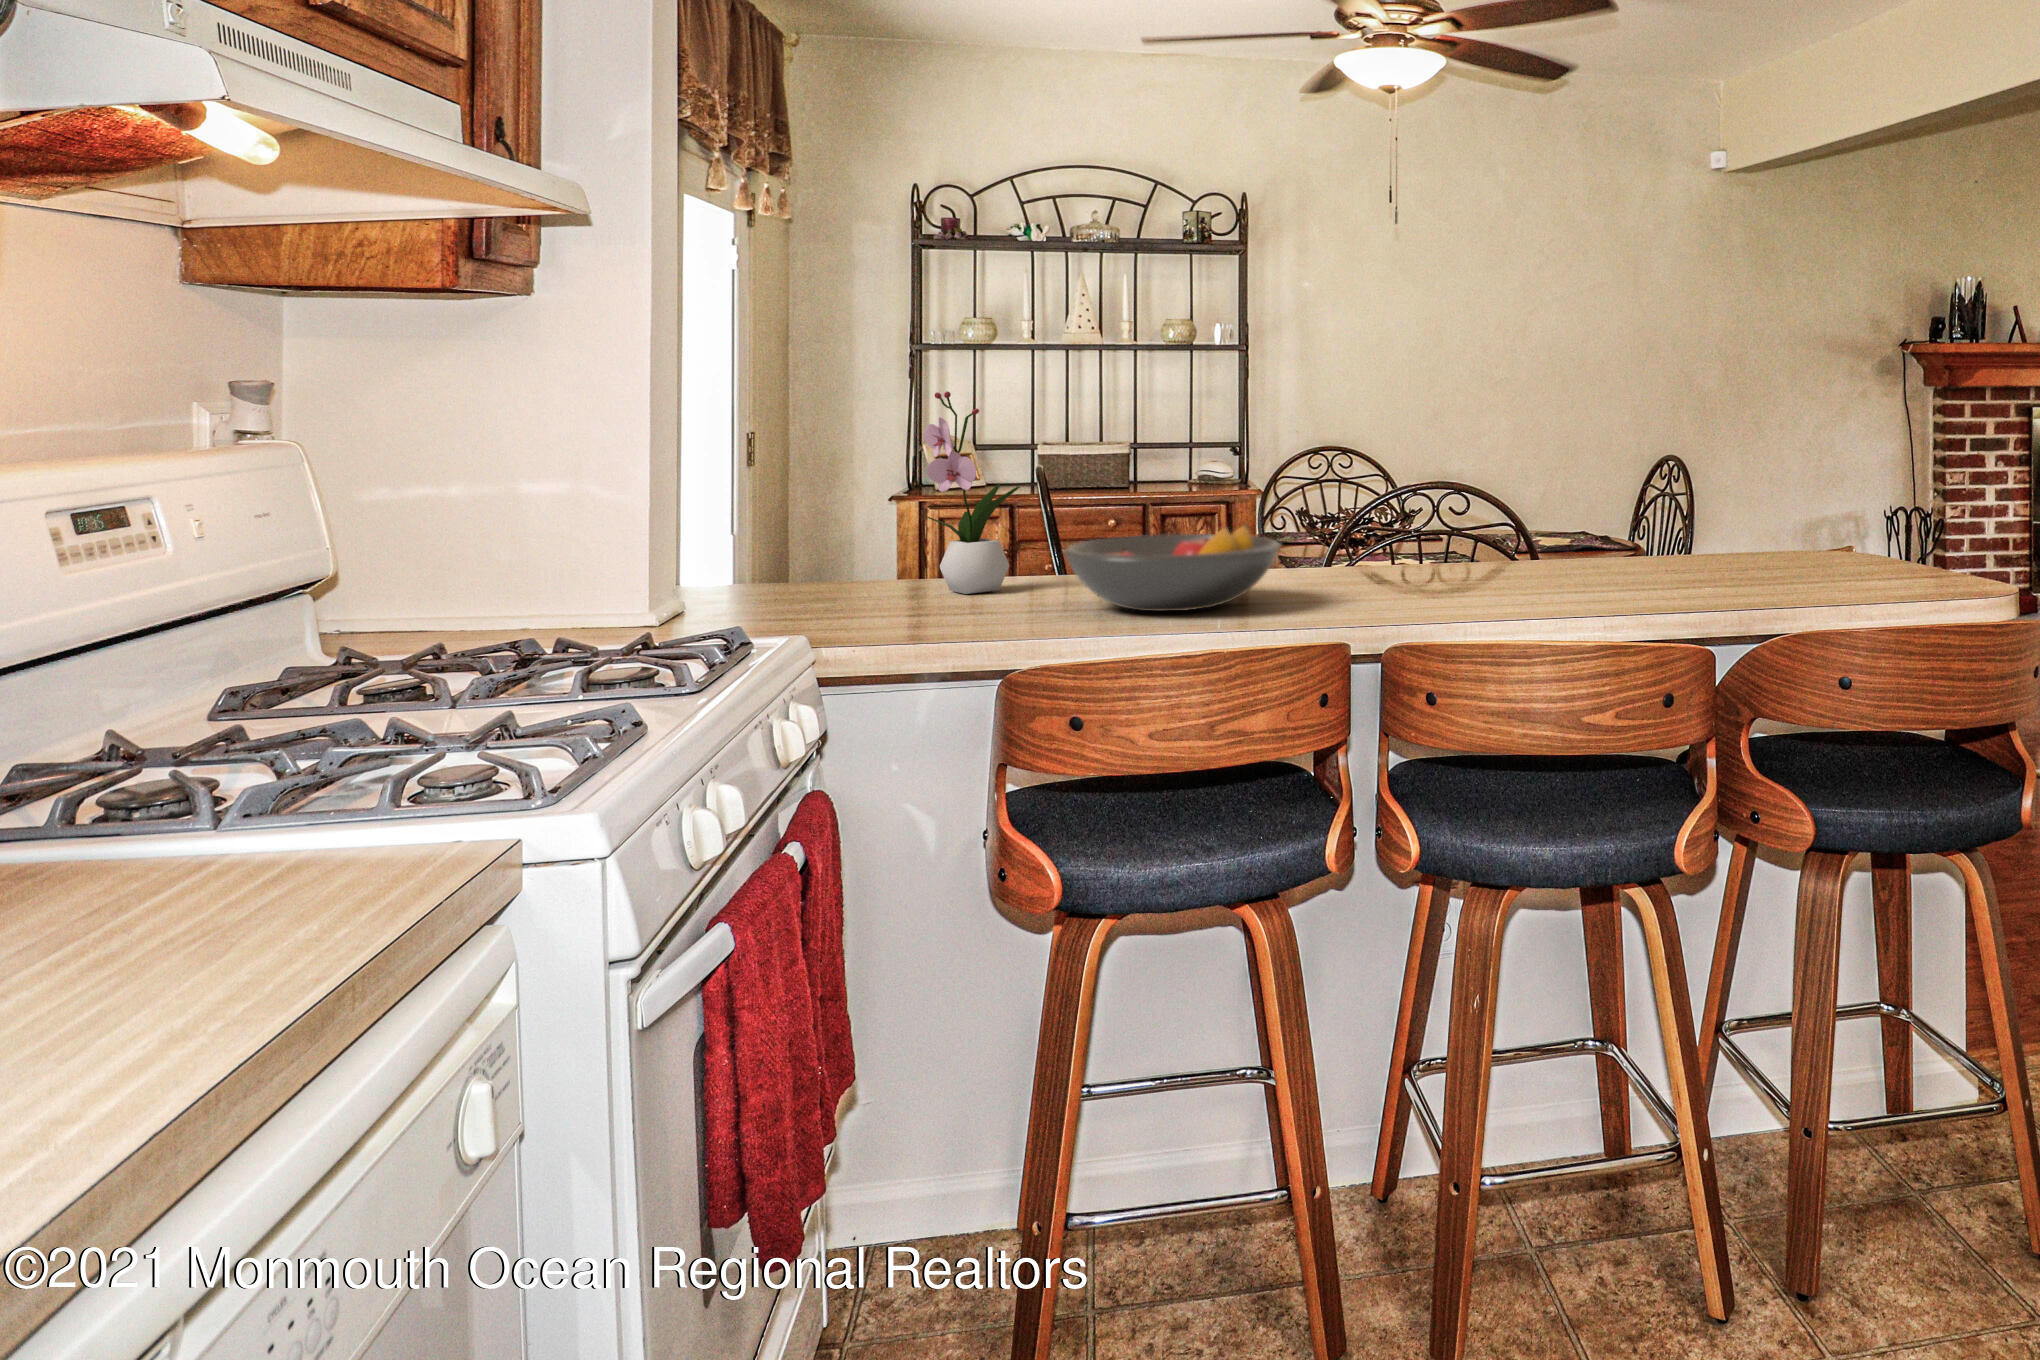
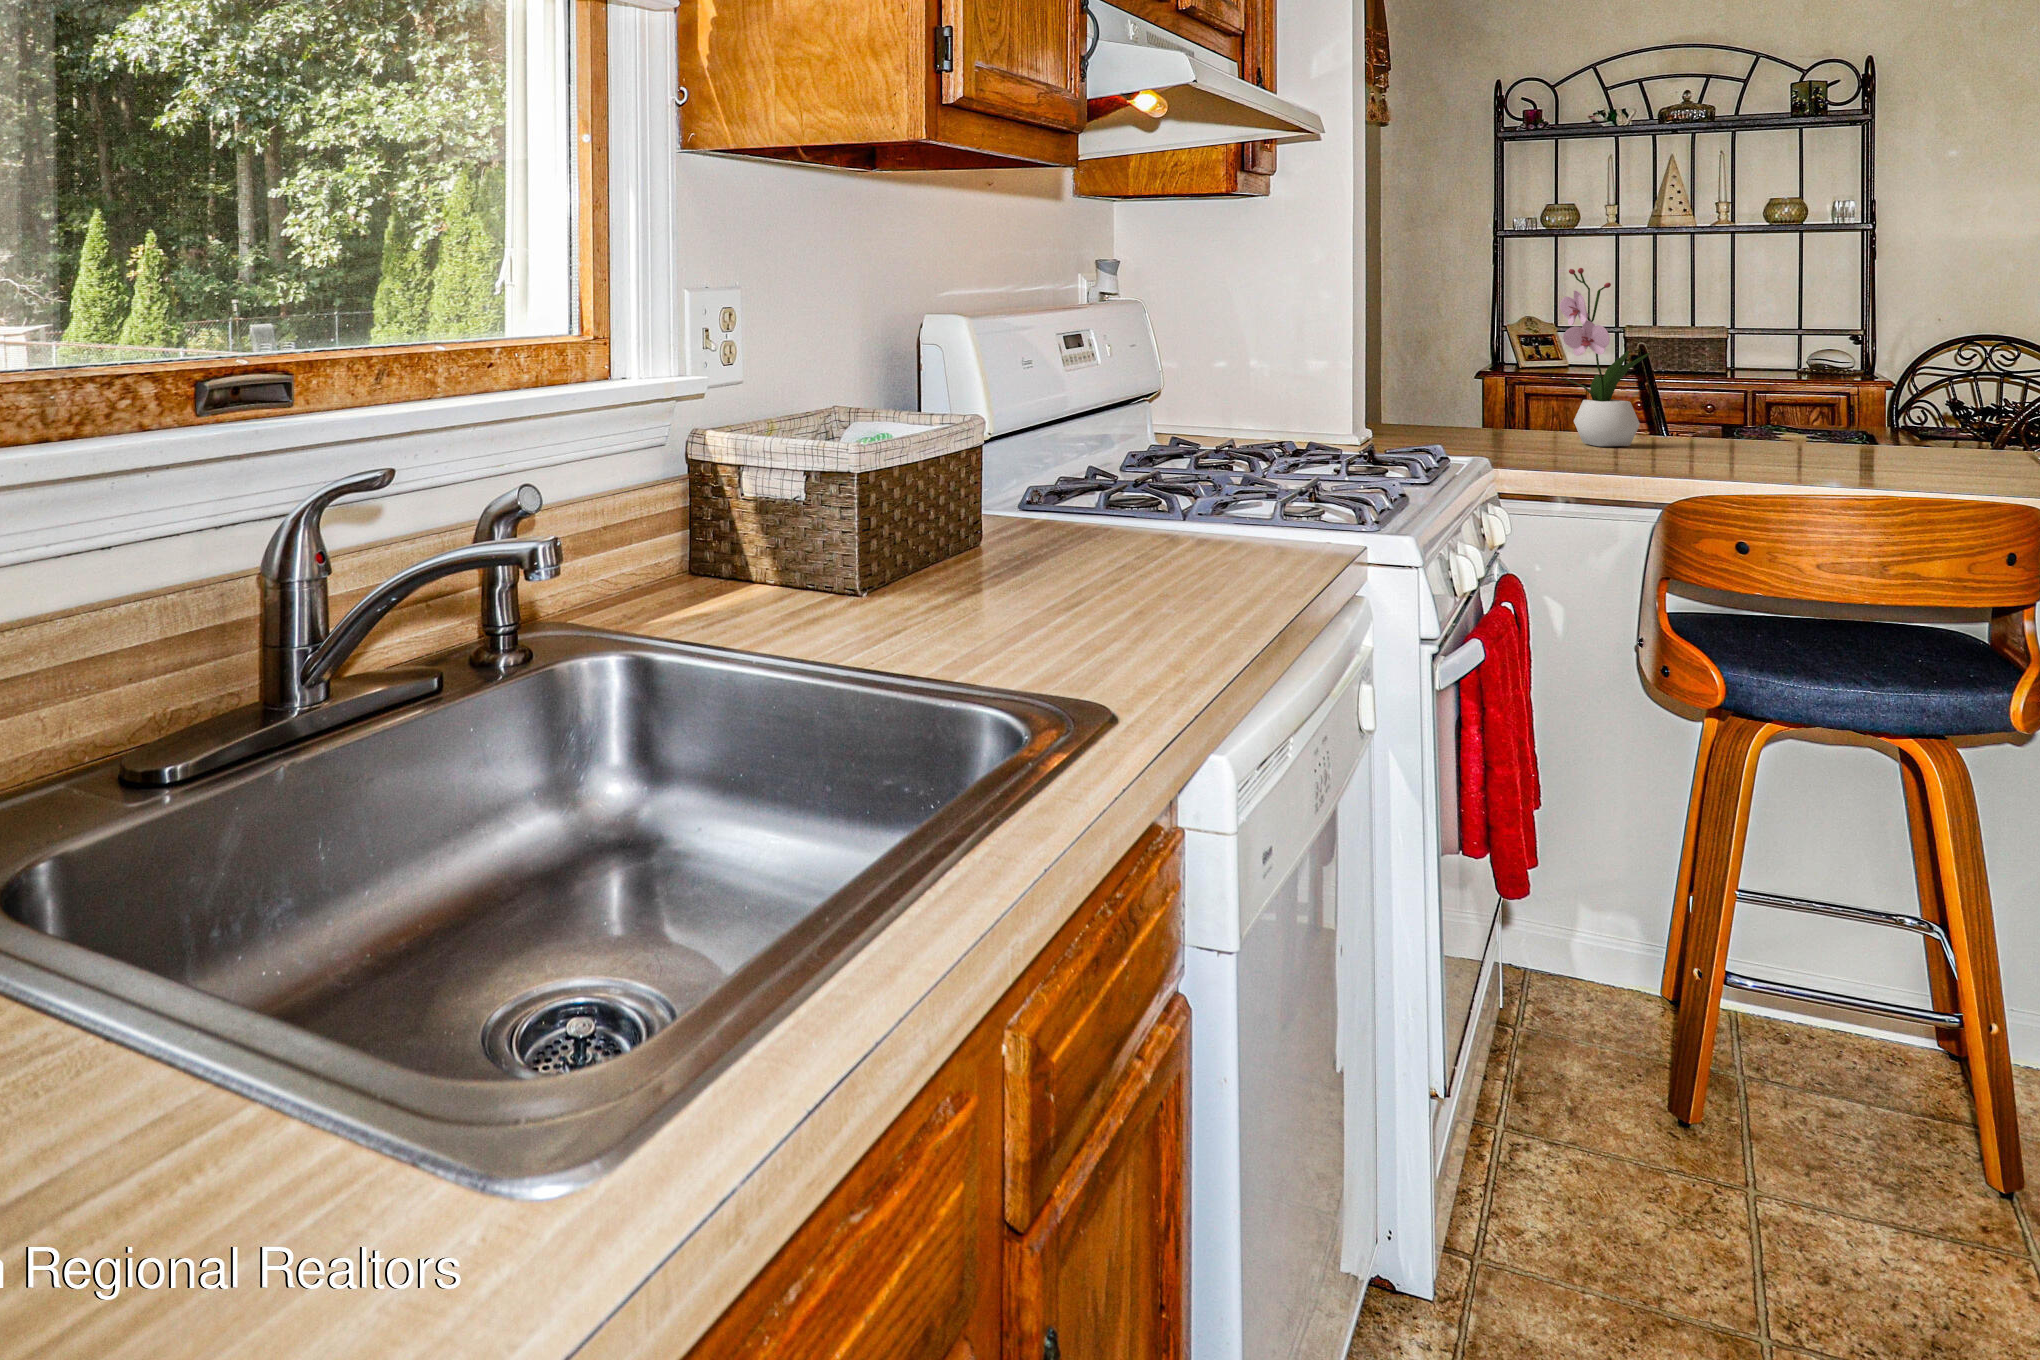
fruit bowl: present [1063,525,1281,611] -> none [1701,394,1948,471]

